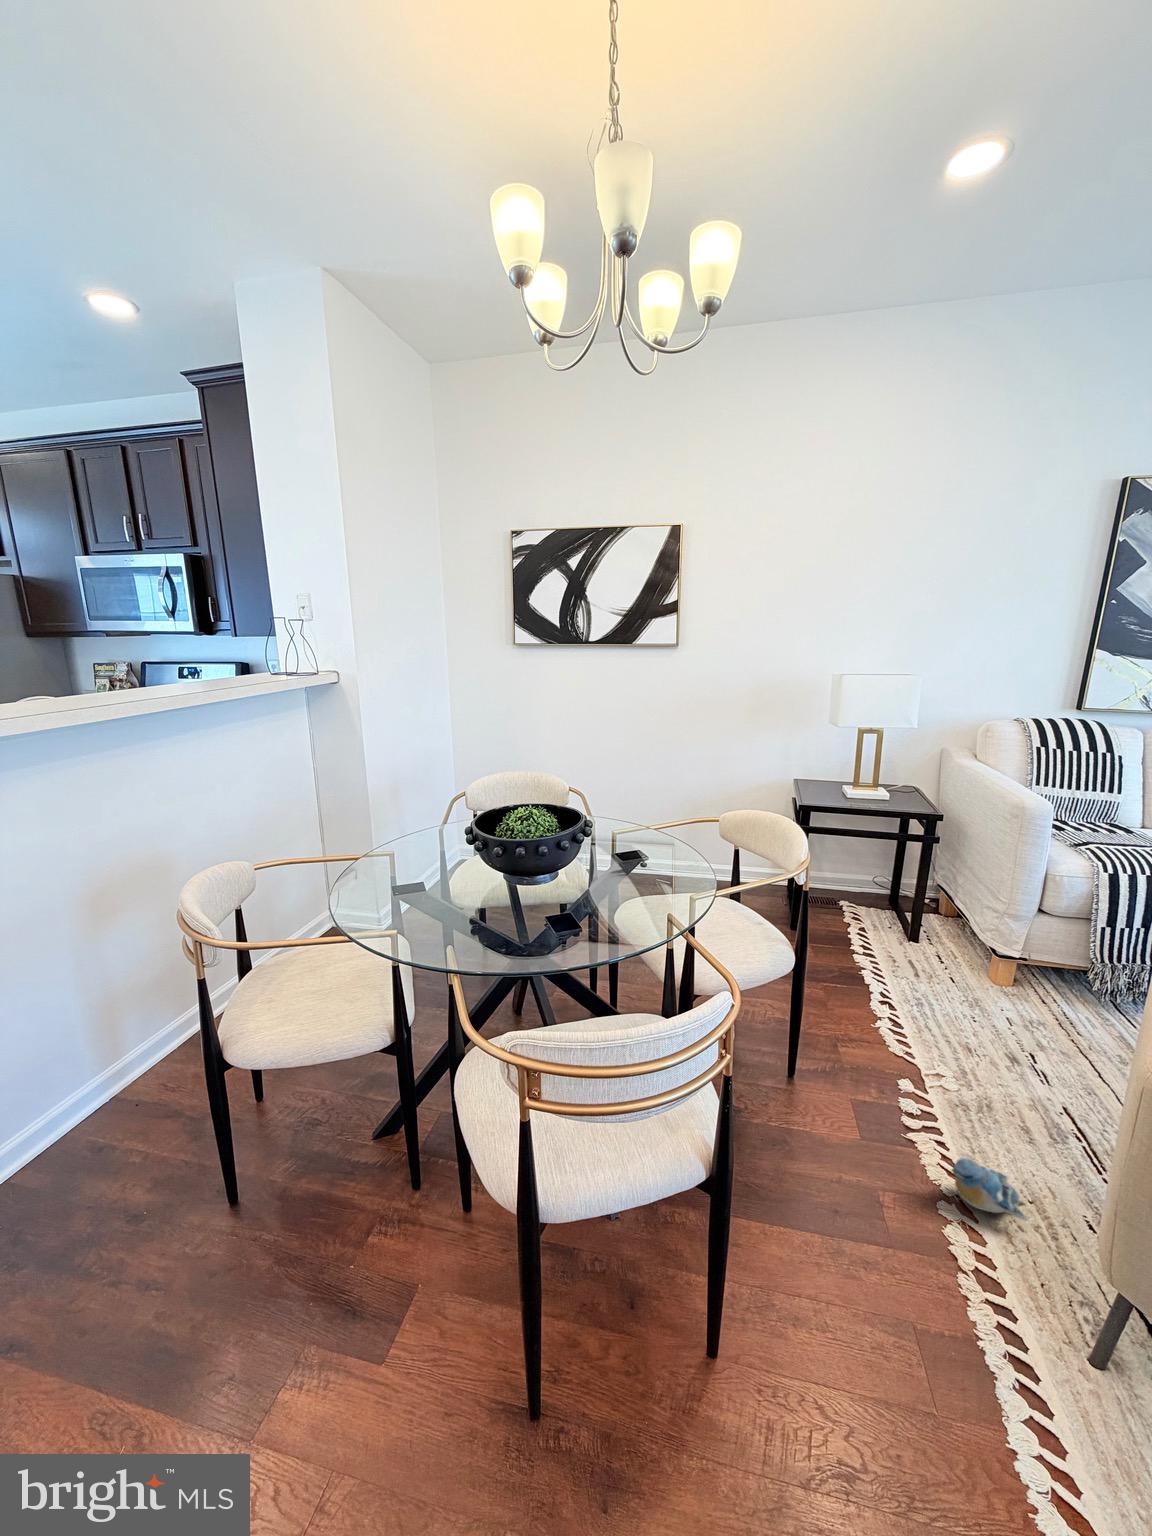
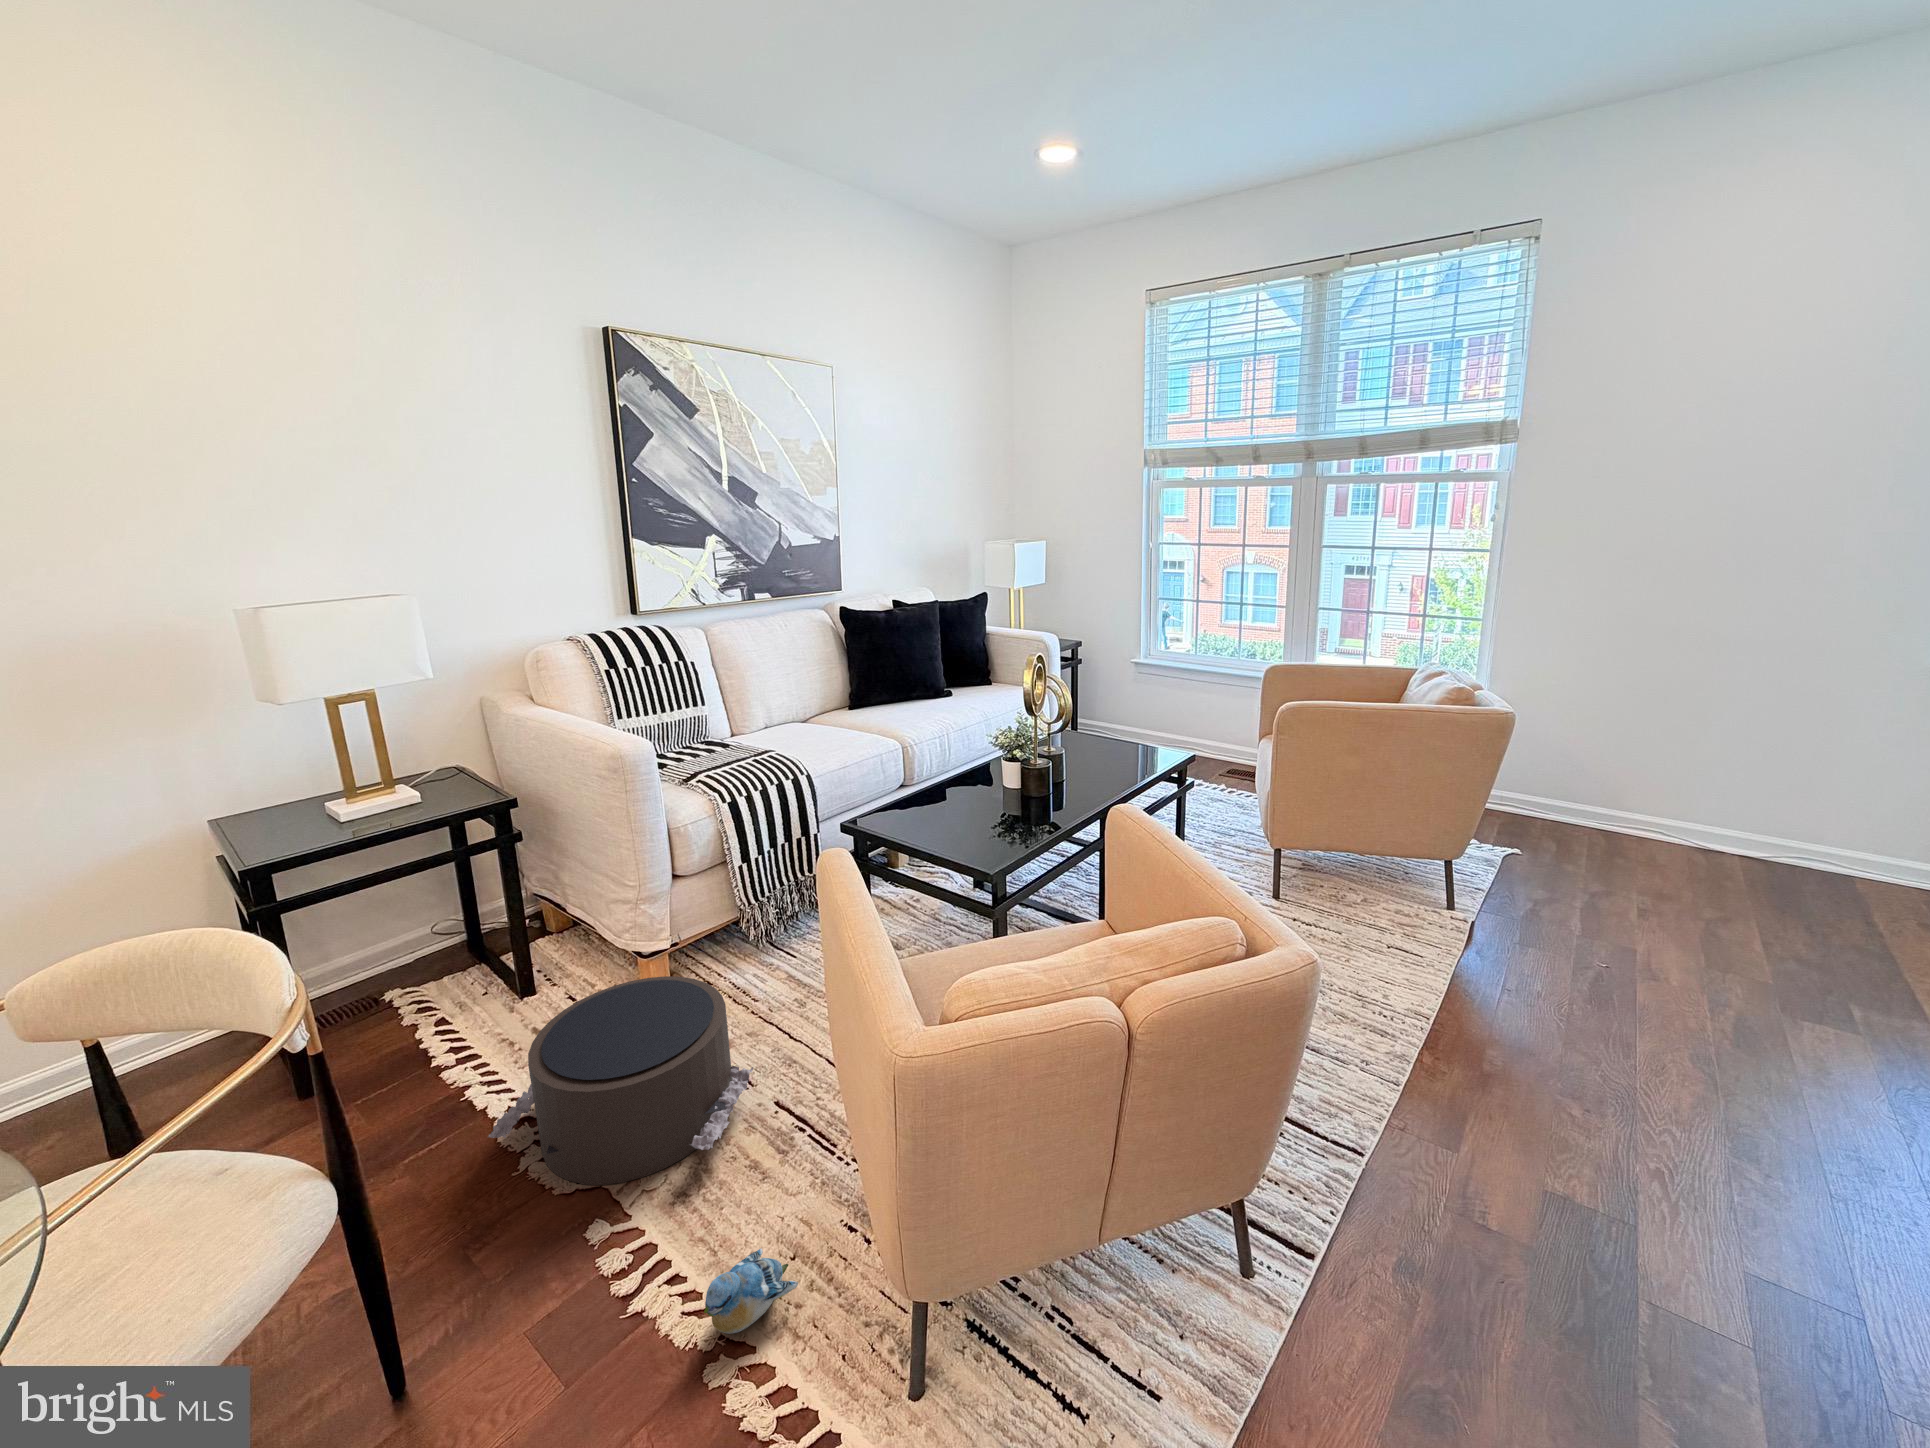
pouf: none [865,952,1054,1095] -> present [488,976,753,1185]

